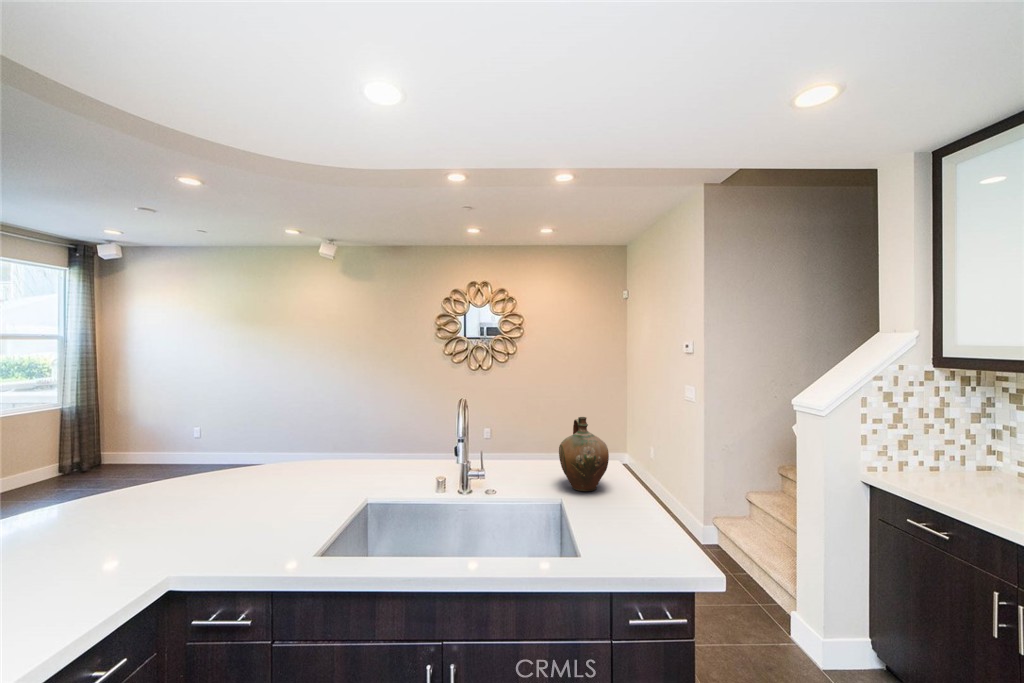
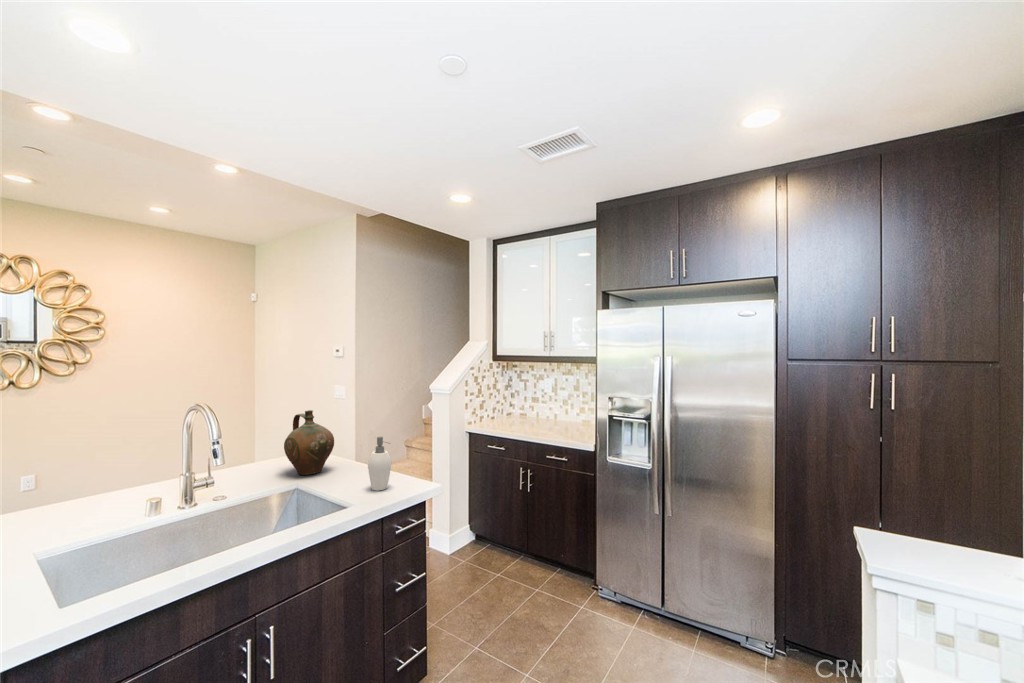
soap dispenser: none [613,470,645,547] -> present [368,437,391,491]

